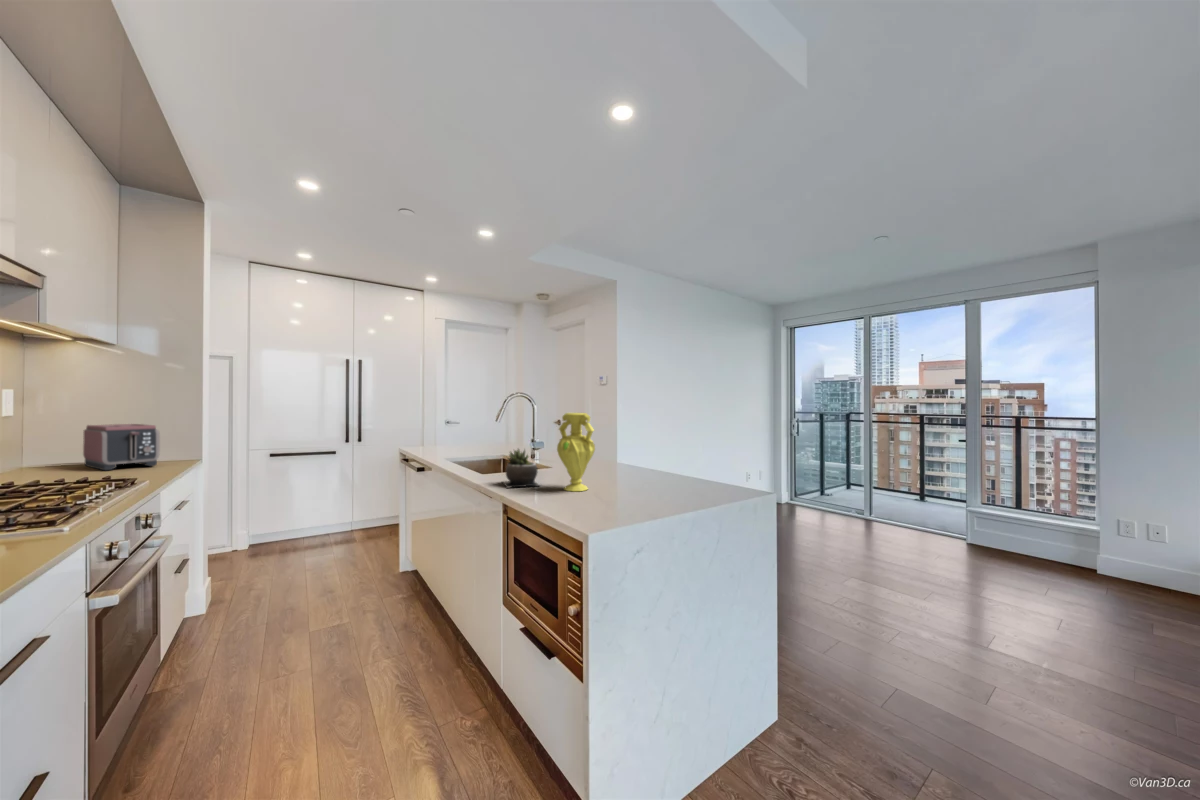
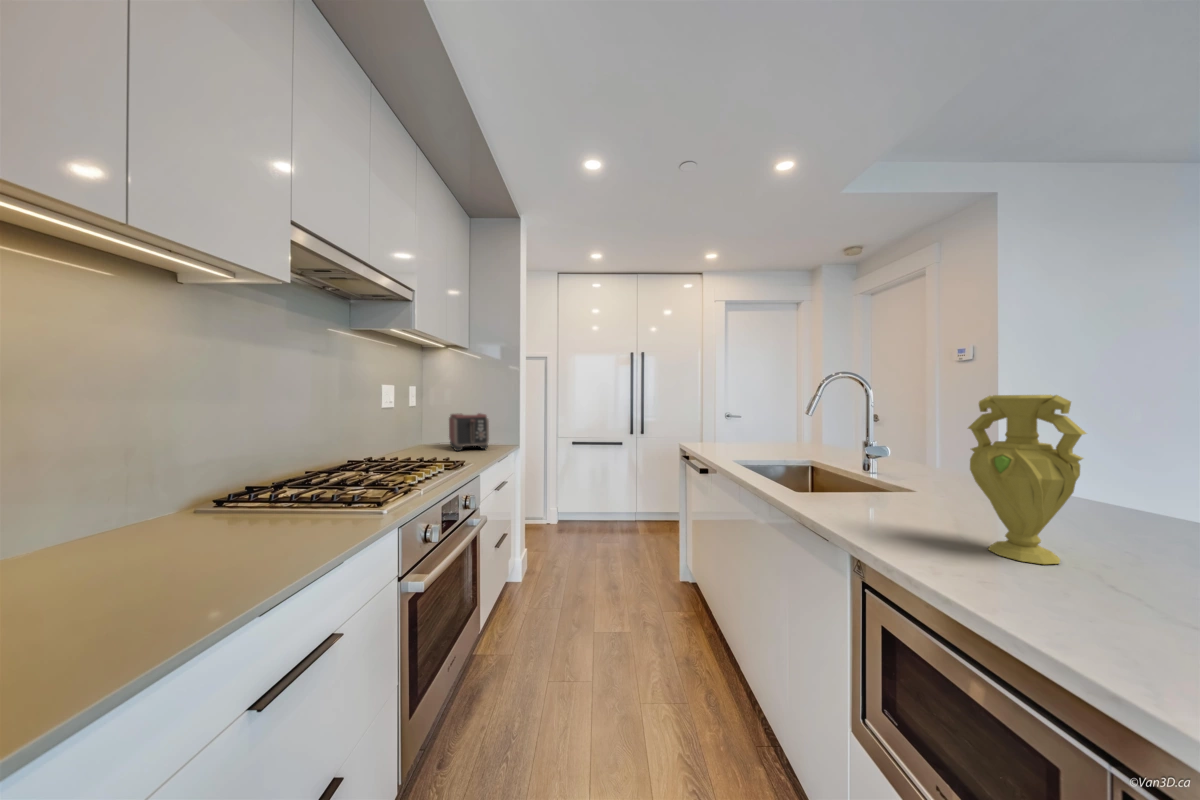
succulent plant: present [503,449,539,488] -> none [836,458,924,532]

